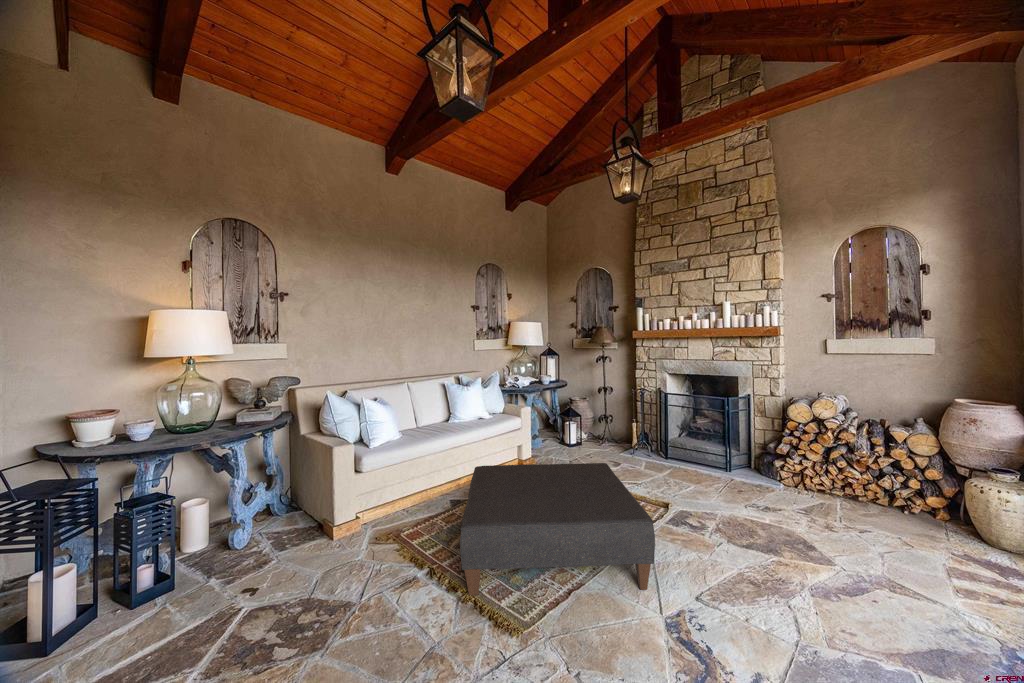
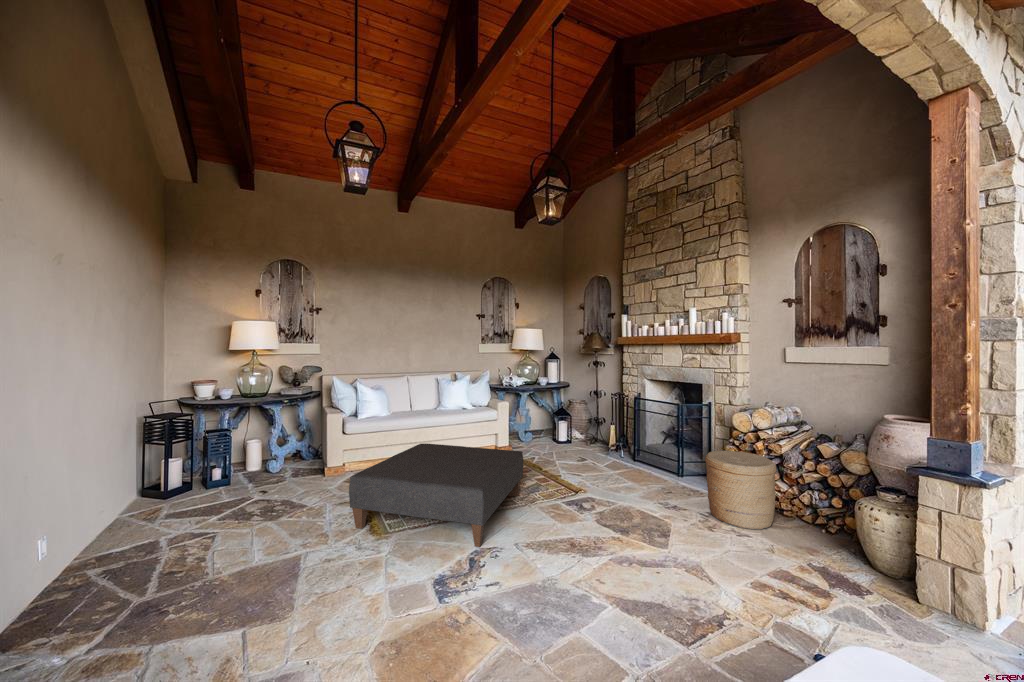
woven basket: none [785,441,860,515] -> present [705,451,776,529]

